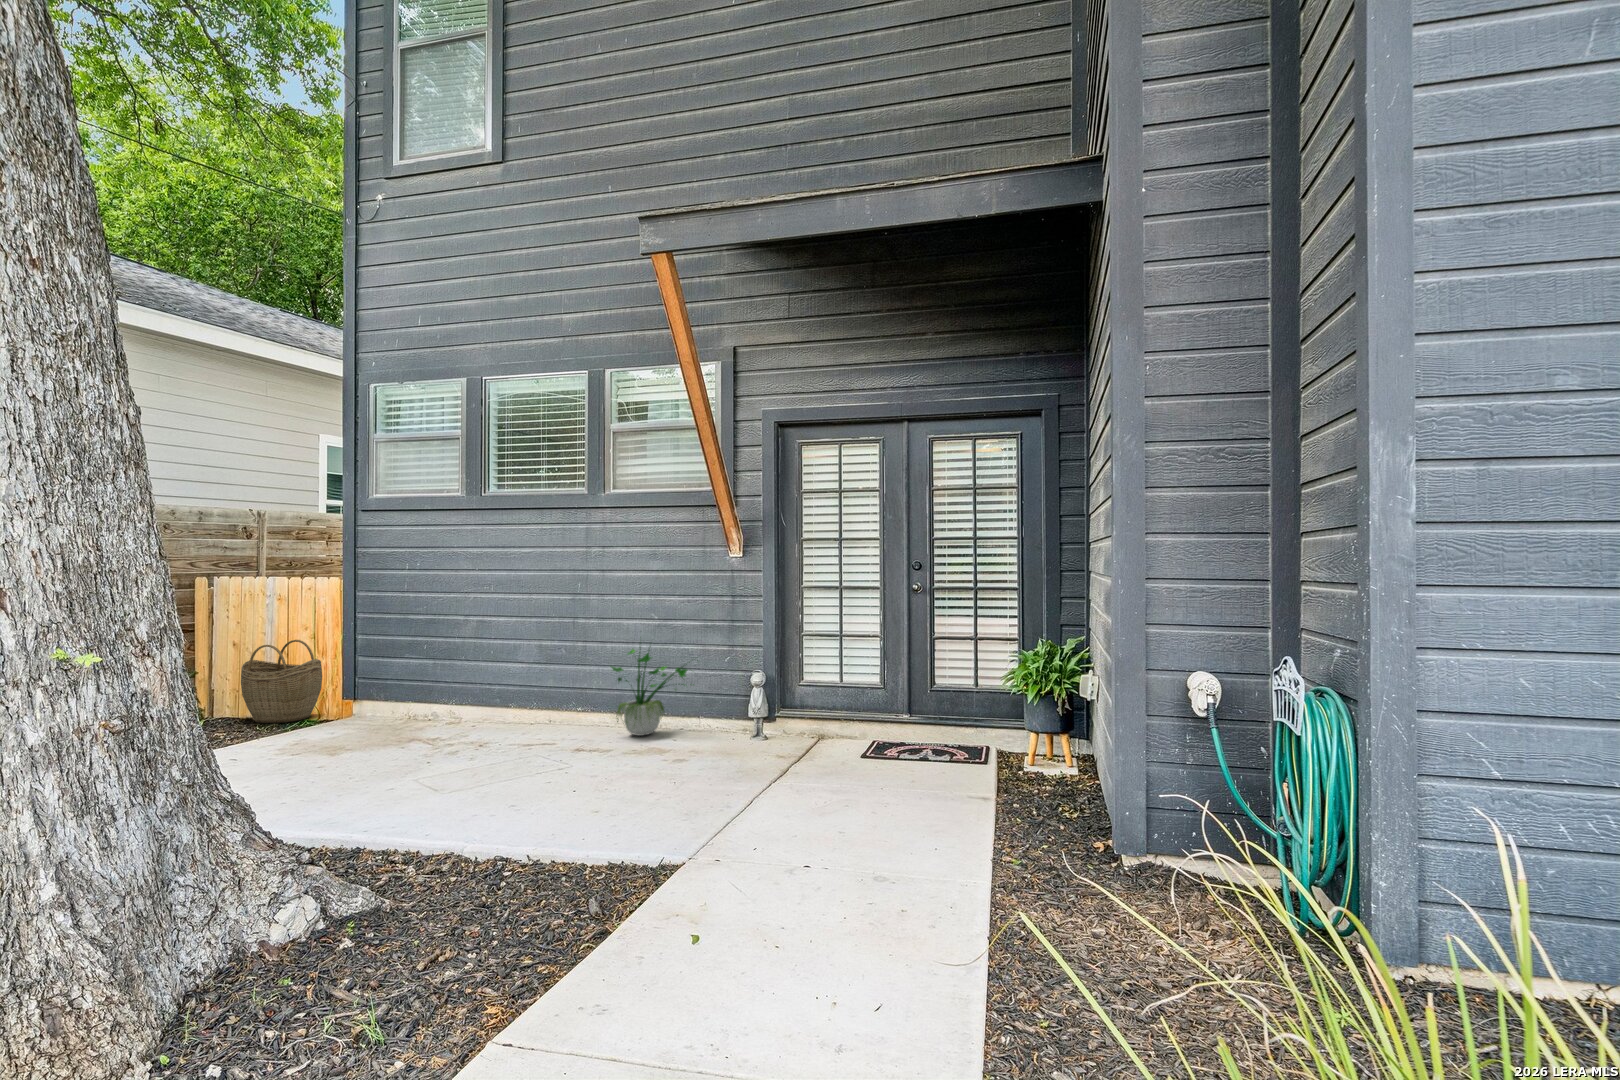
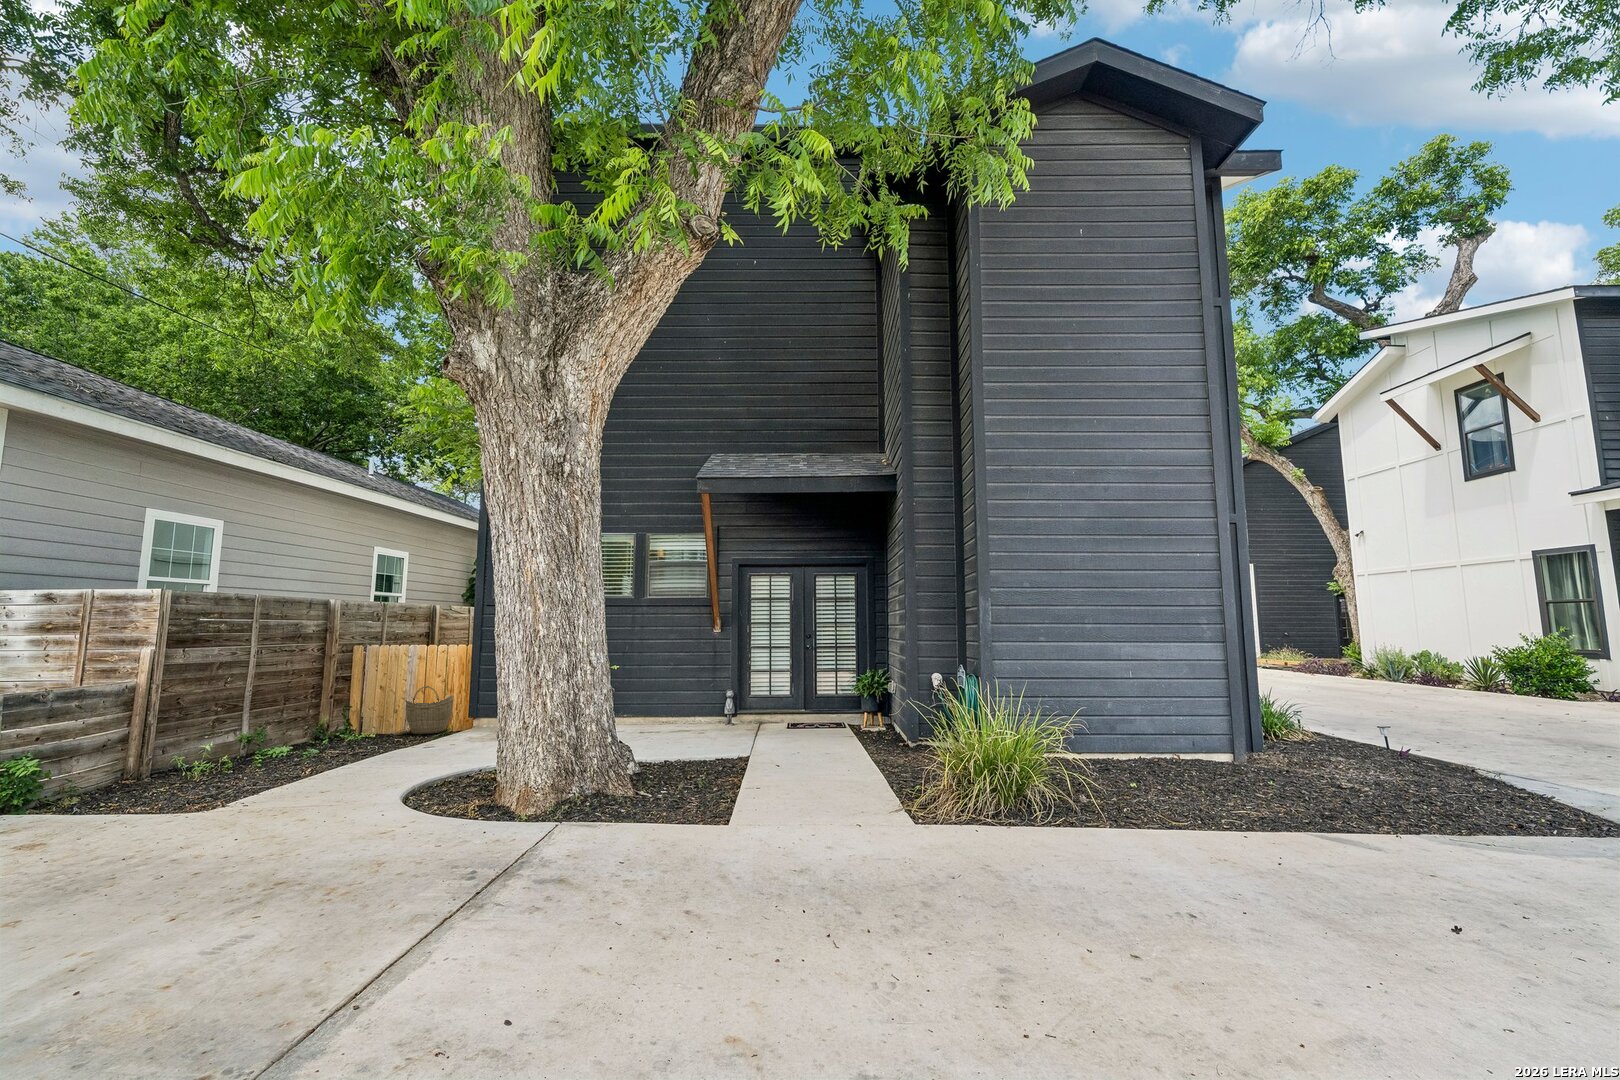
potted plant: present [612,649,687,736] -> none [650,670,704,727]

